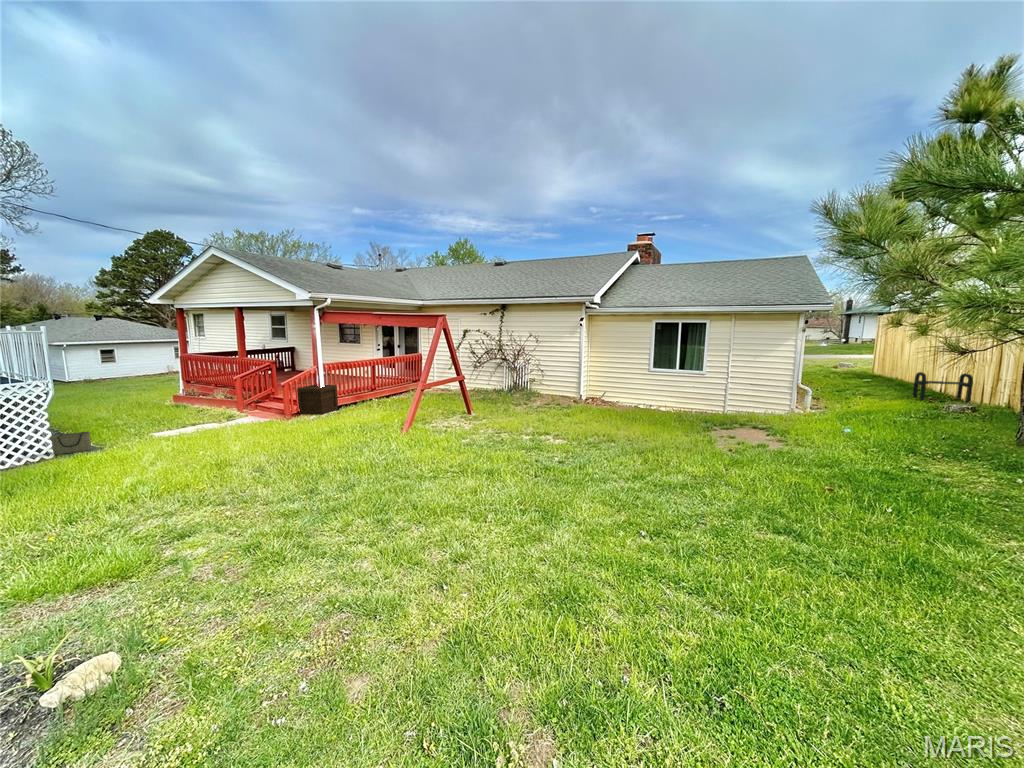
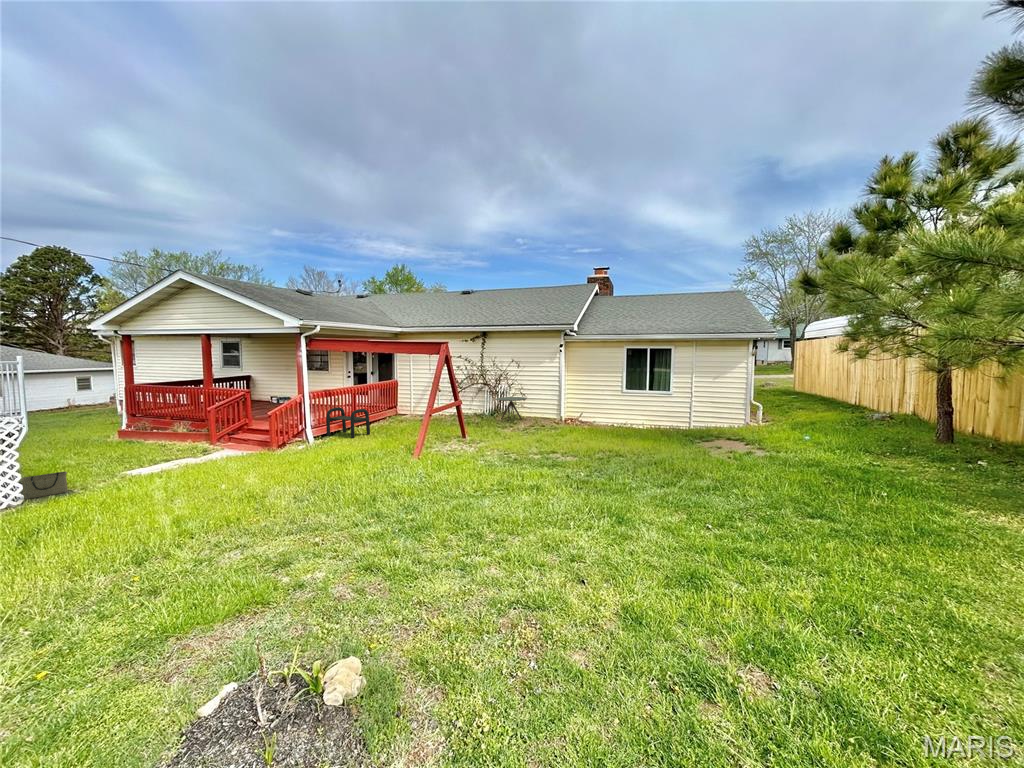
bench: present [913,372,973,402] -> present [326,407,370,438]
round table: none [514,373,546,398] -> present [495,397,527,421]
wooden crate: present [297,385,338,414] -> none [281,414,323,445]

